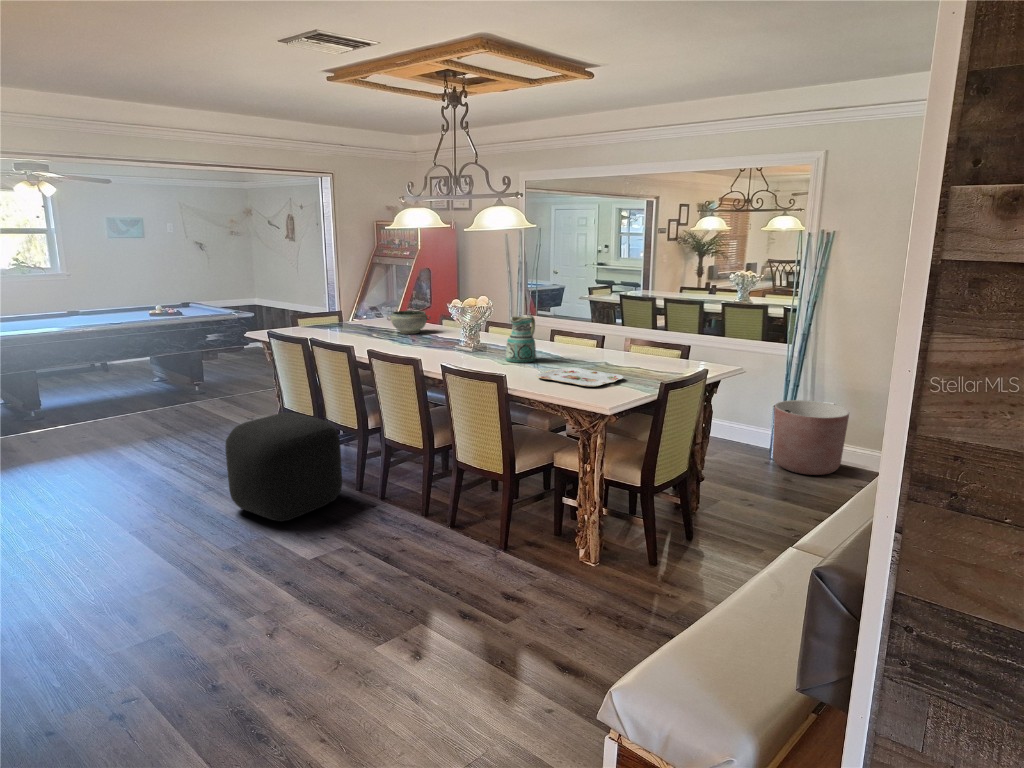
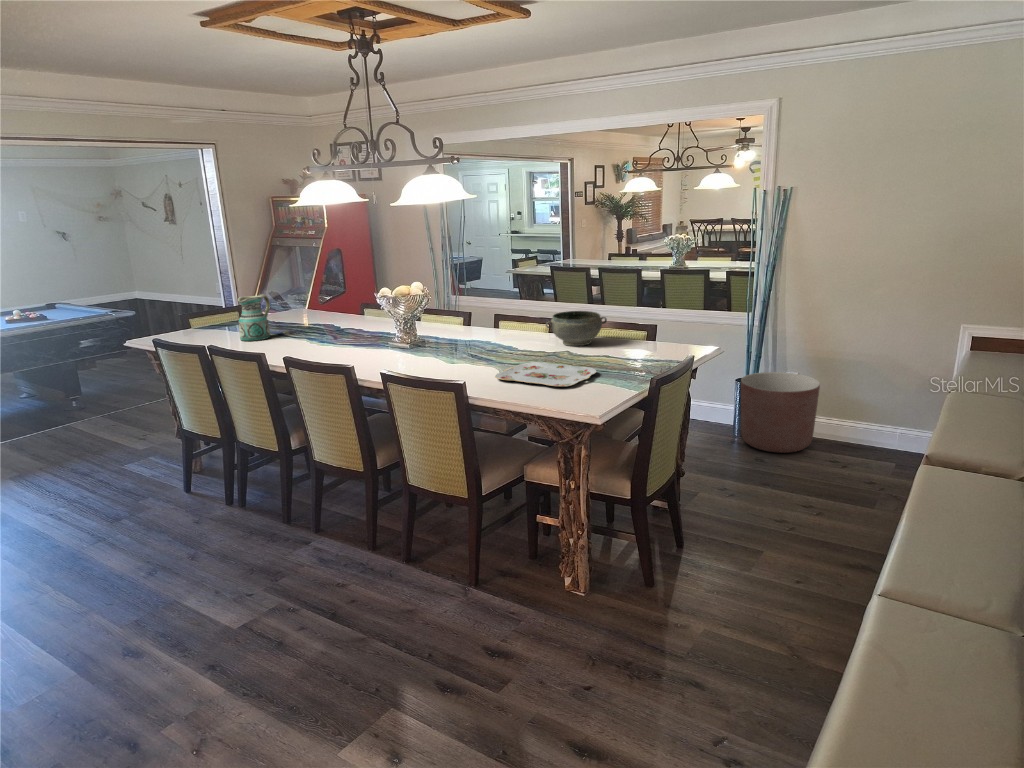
bowl: present [387,310,431,334] -> present [546,311,607,346]
ceramic pitcher: present [506,315,536,363] -> present [238,294,270,341]
ottoman: present [225,413,342,522] -> none [113,440,267,578]

